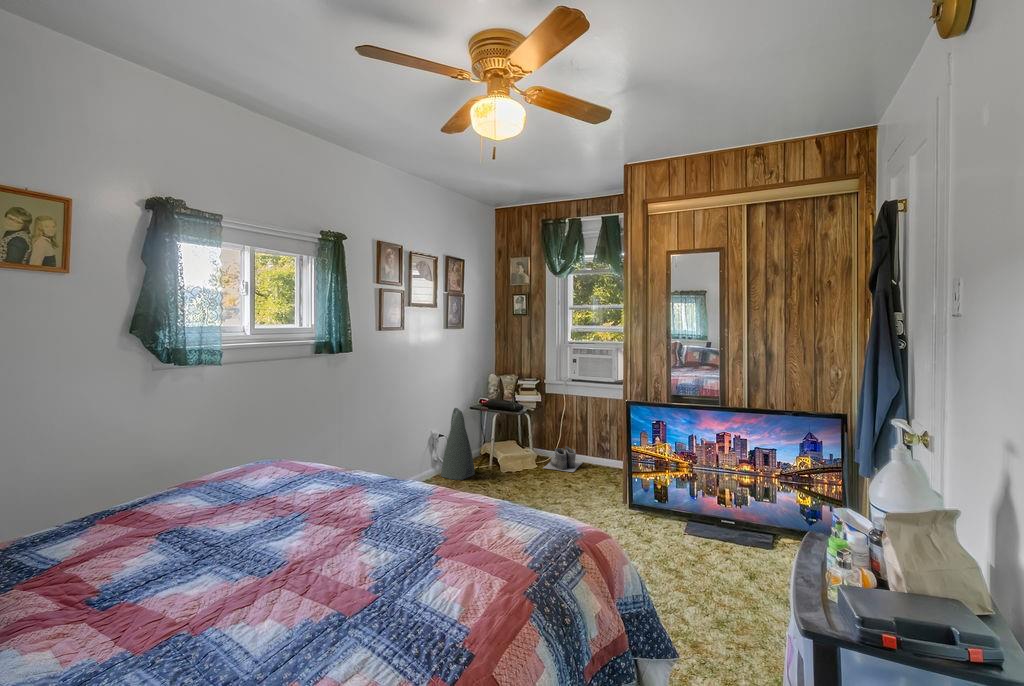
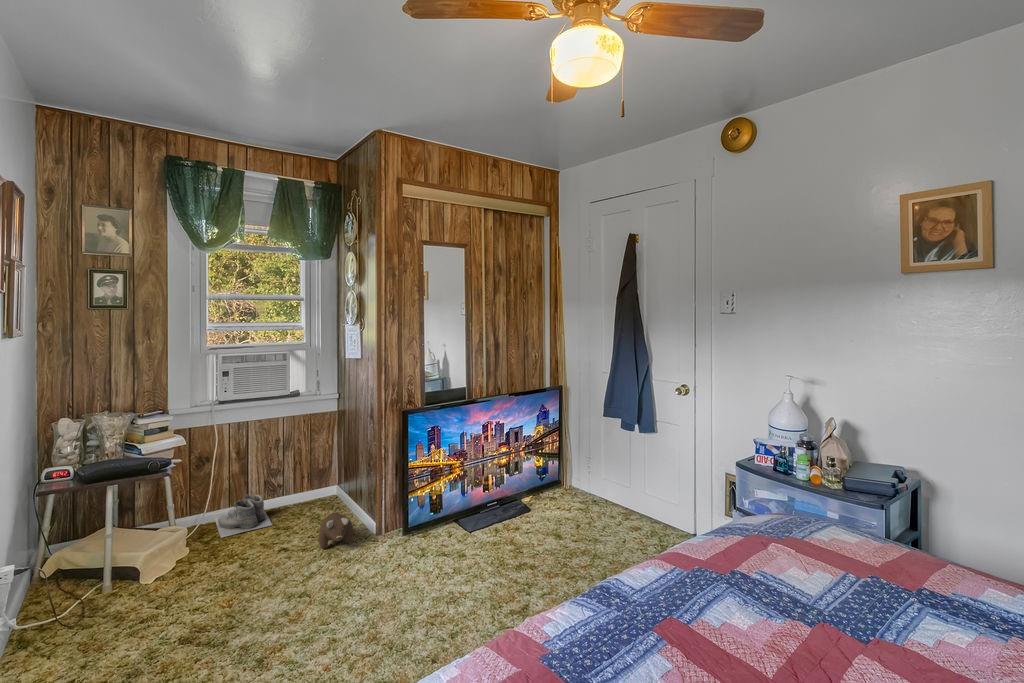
air purifier: present [441,408,475,480] -> none [43,494,119,637]
plush toy: none [571,471,599,498] -> present [319,513,353,549]

